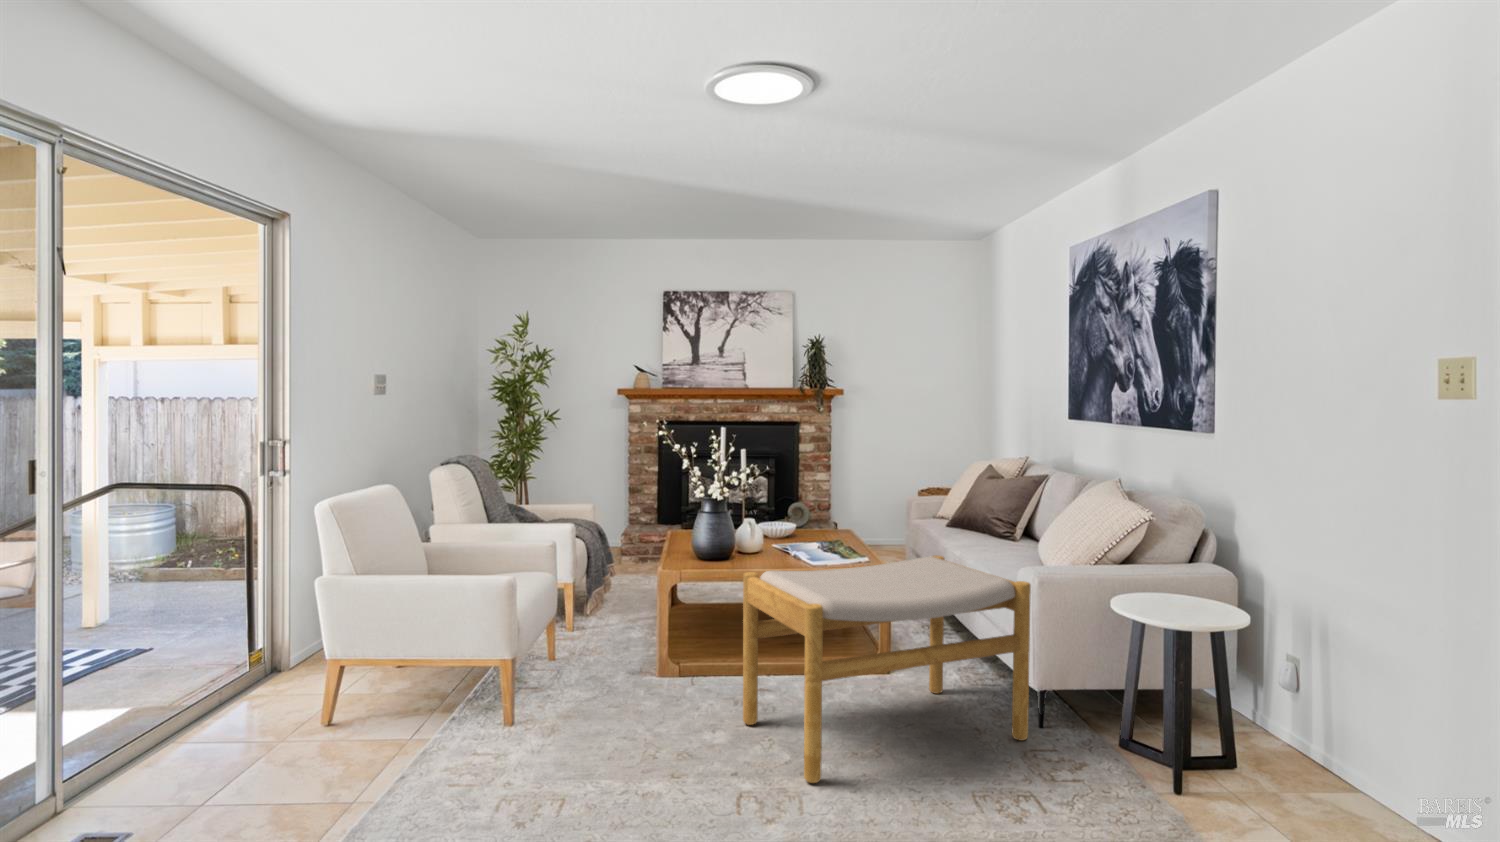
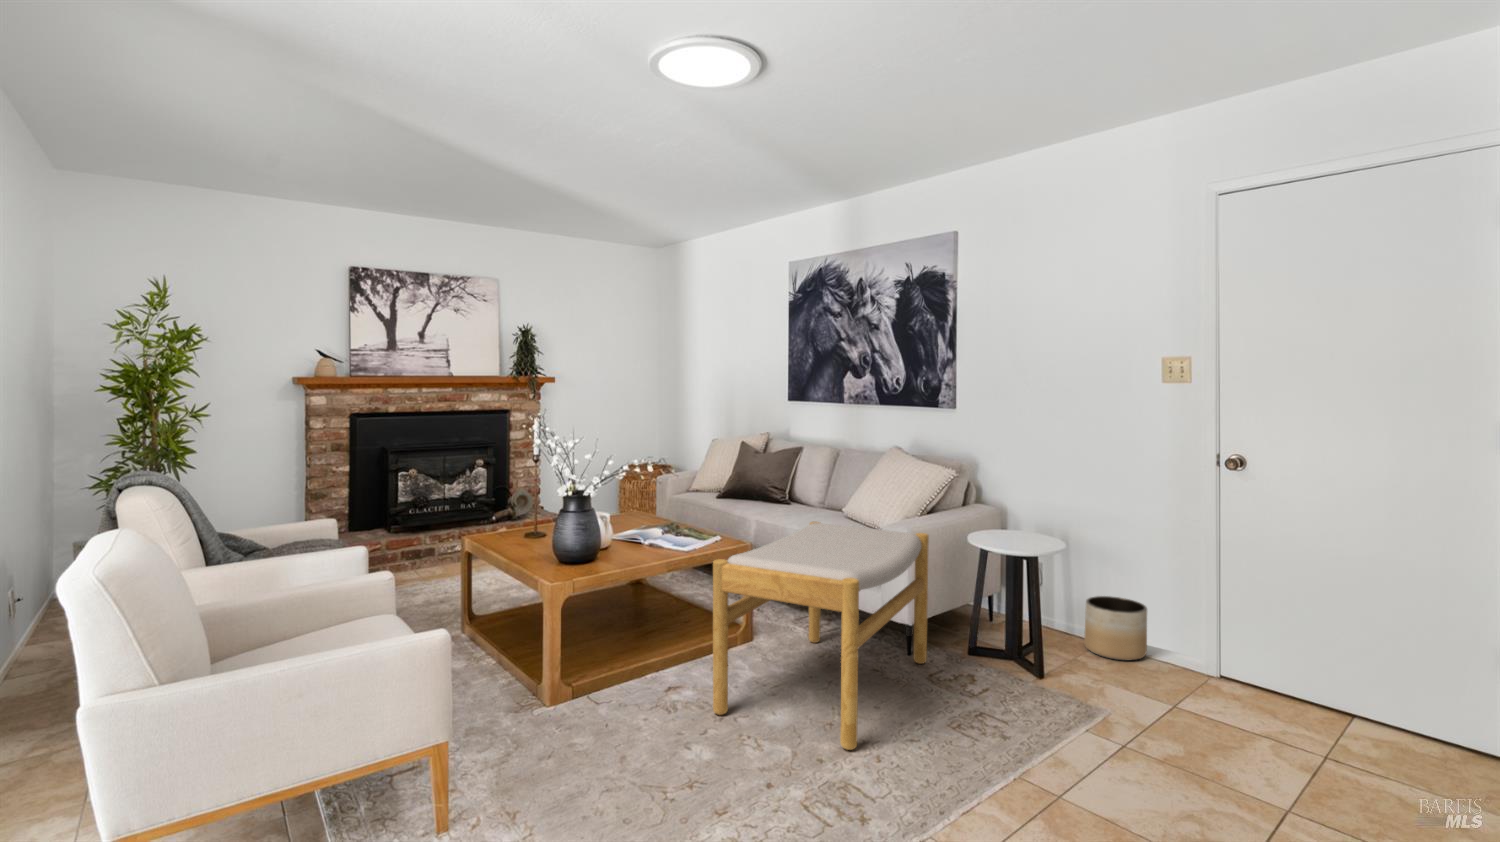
planter: none [1283,715,1384,817] -> present [1084,596,1147,661]

